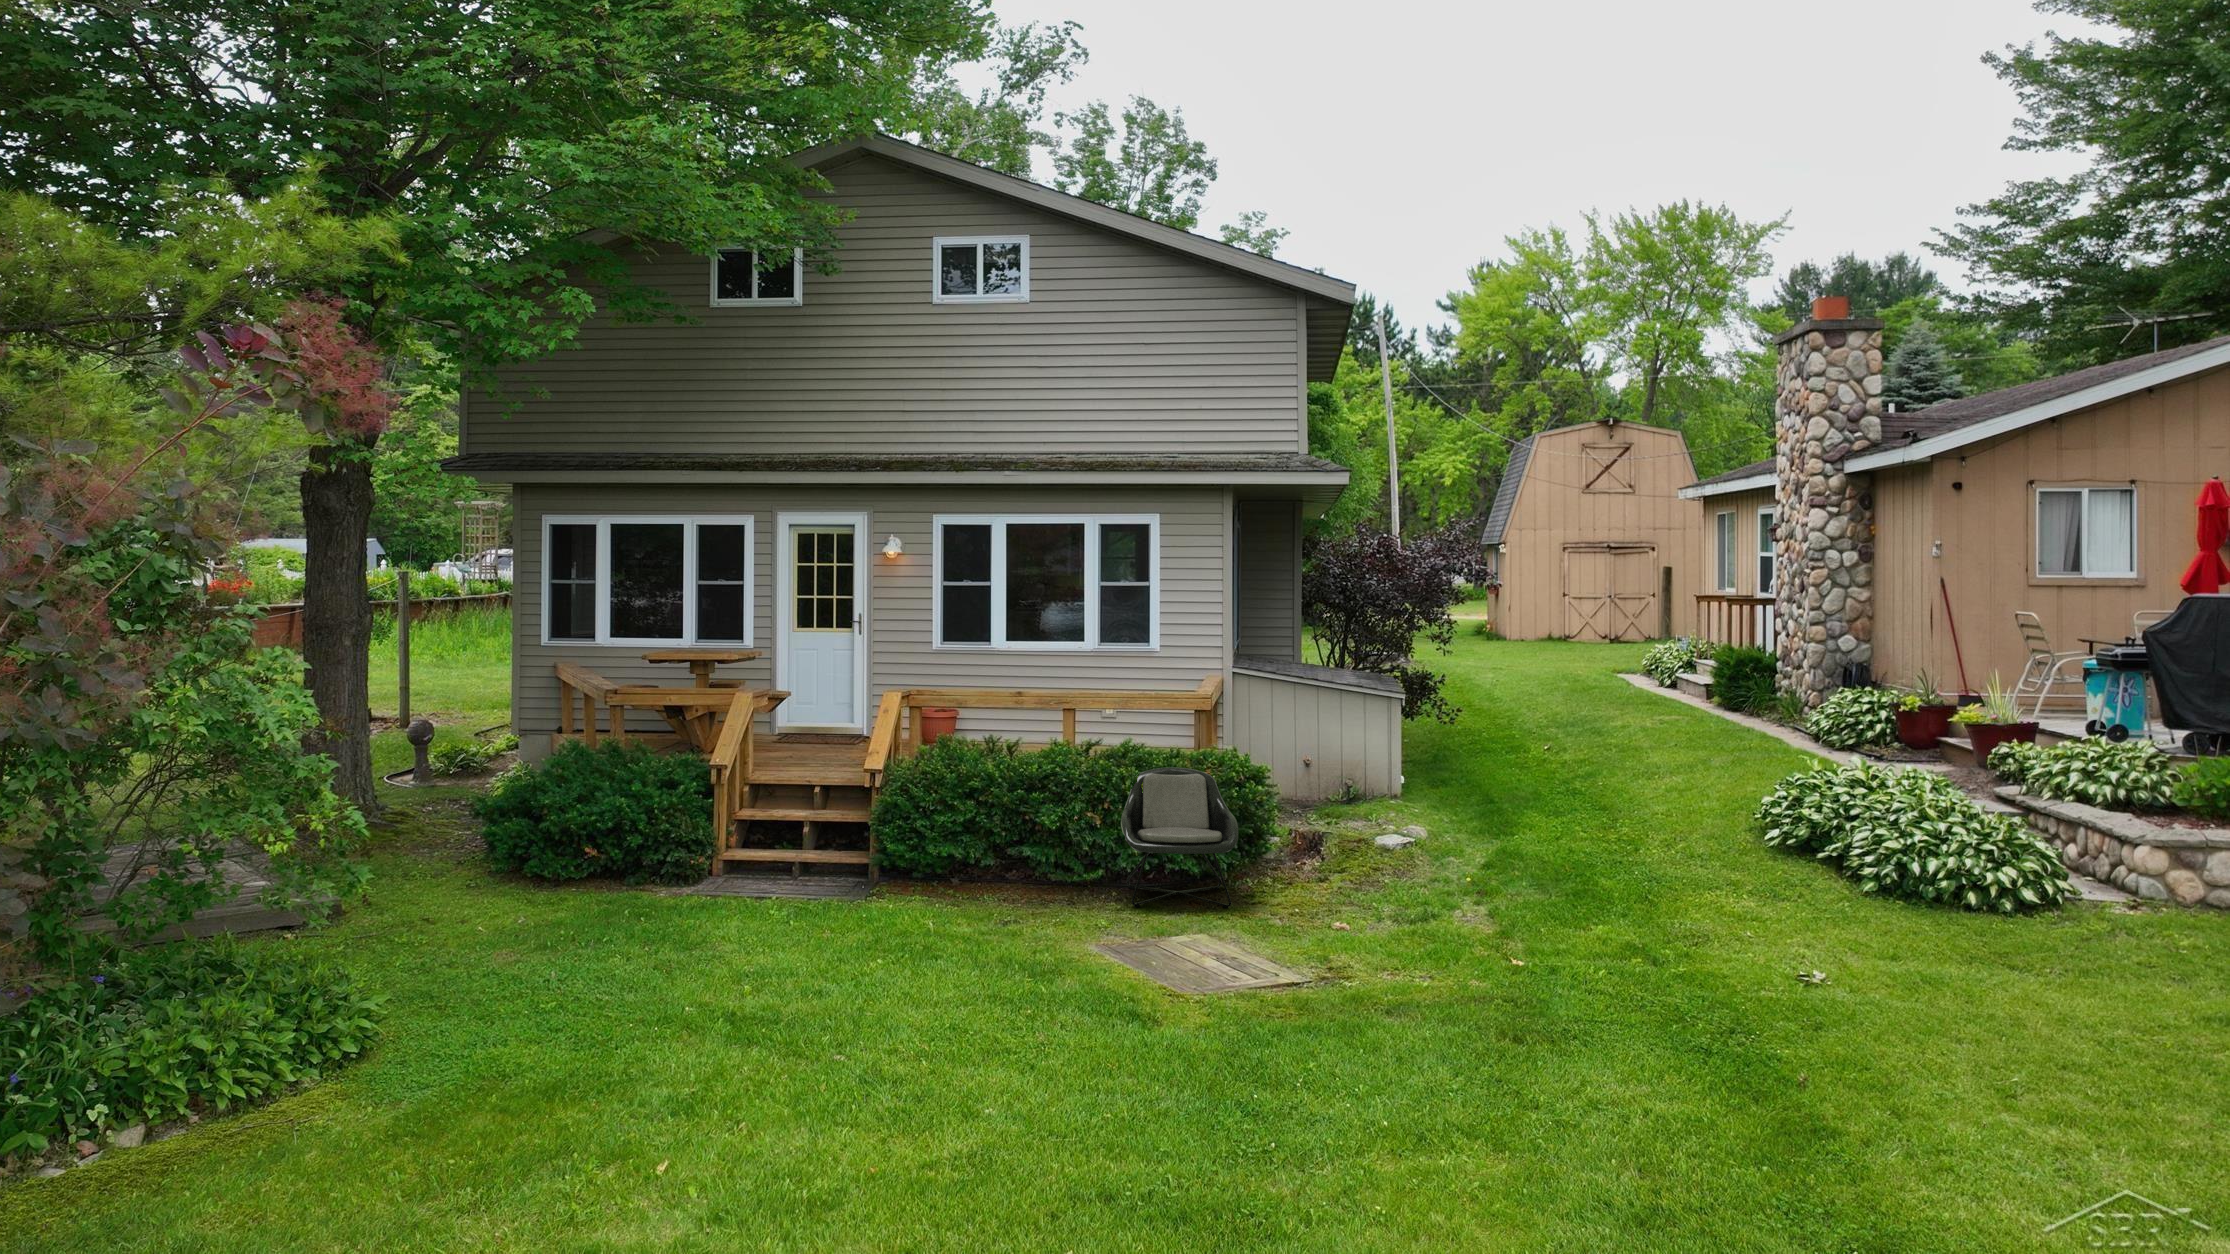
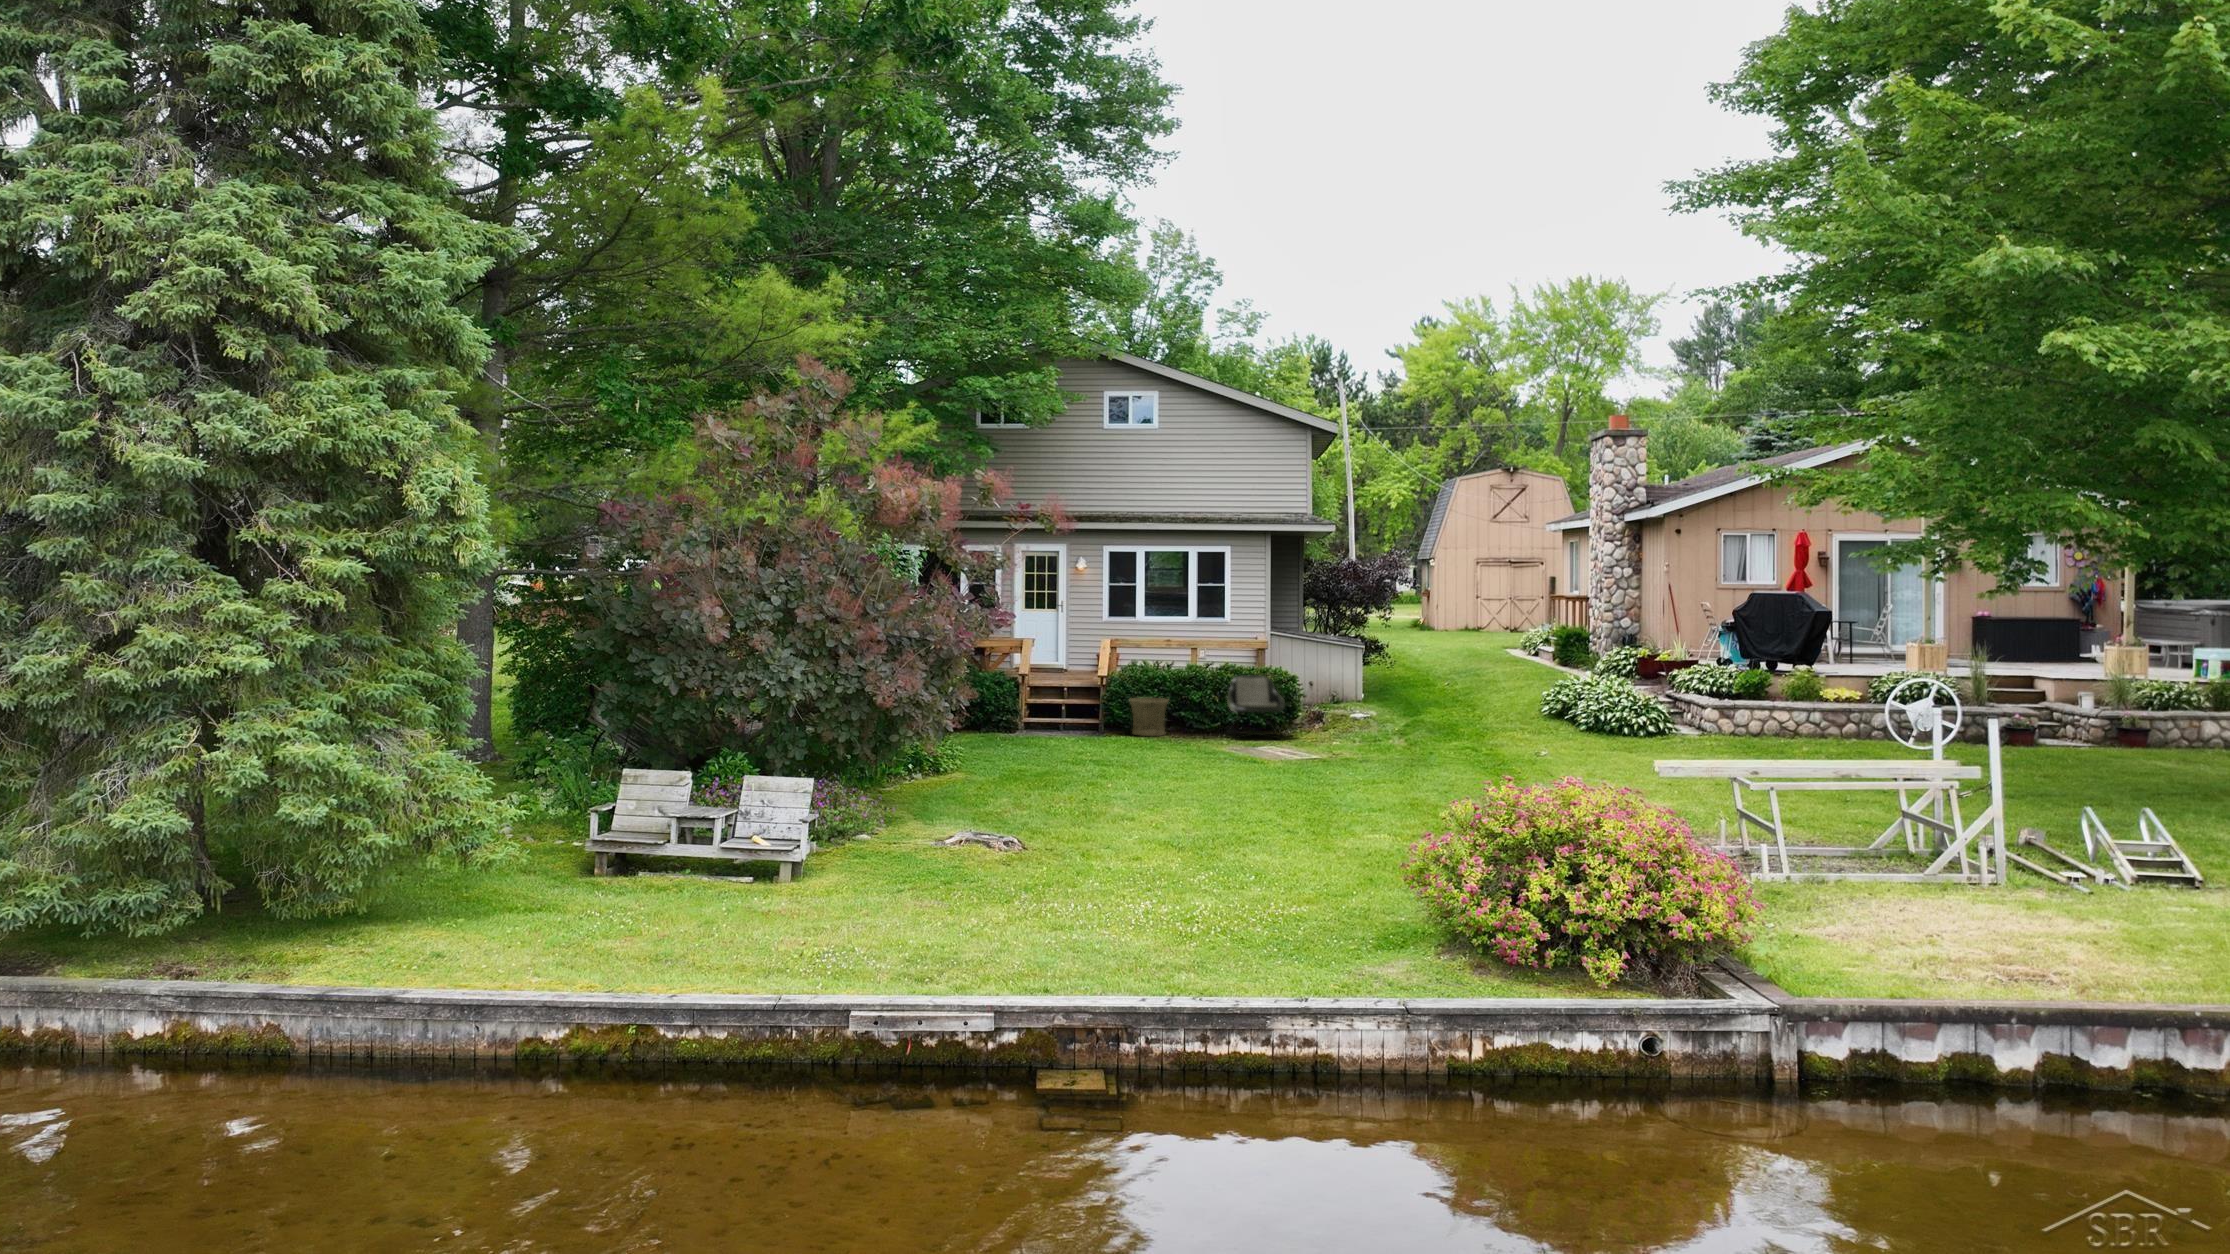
basket: none [926,811,1008,895] -> present [1130,698,1168,736]

